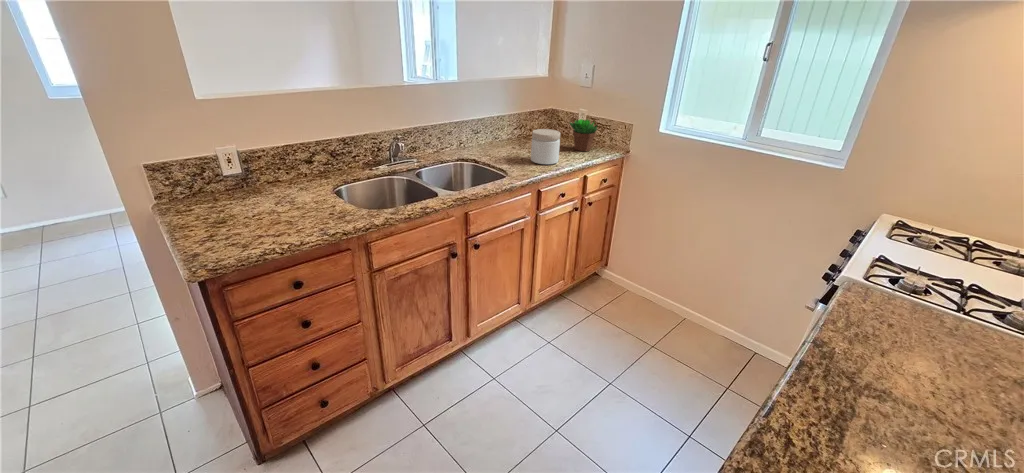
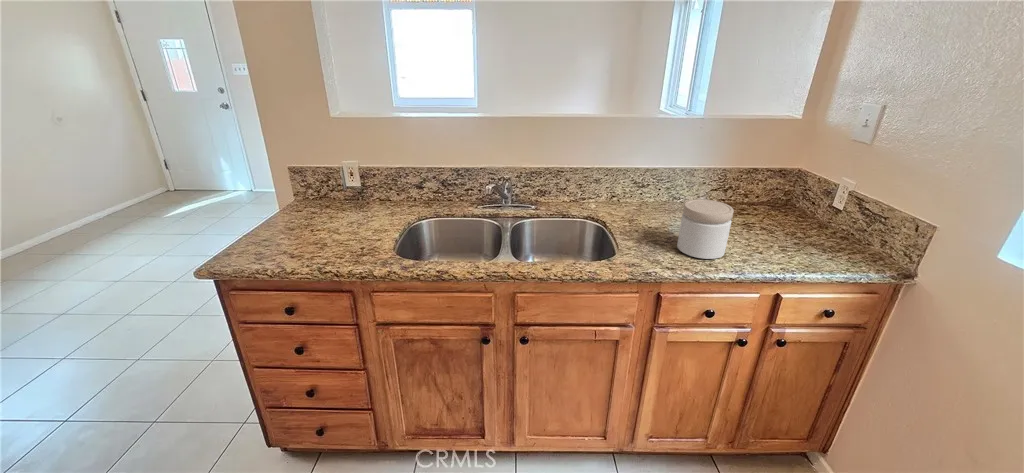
succulent plant: present [570,119,597,151] -> none [784,194,849,252]

